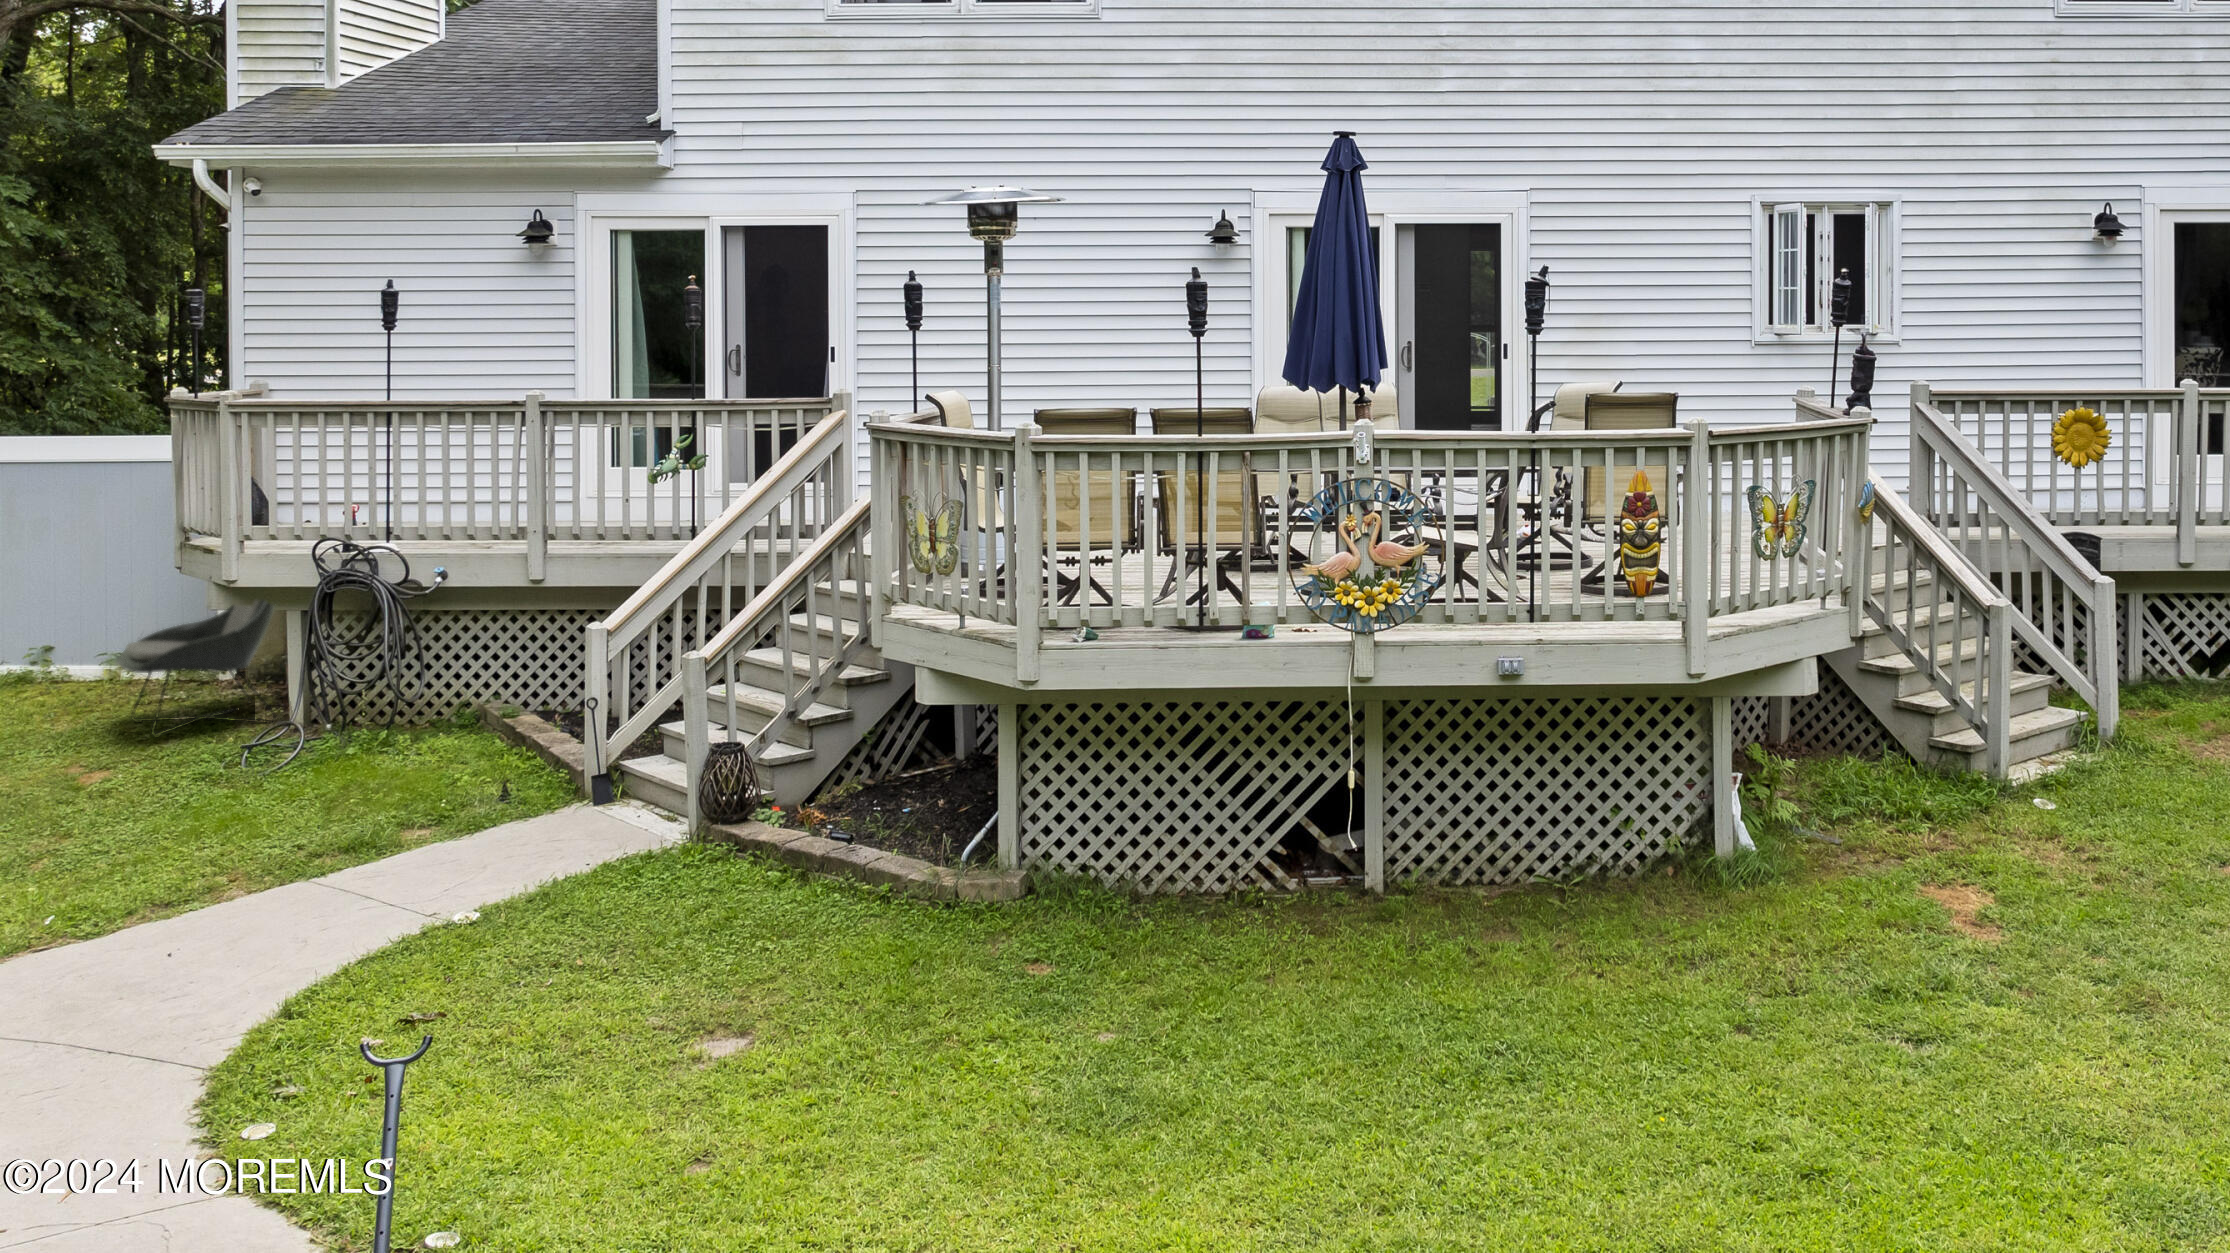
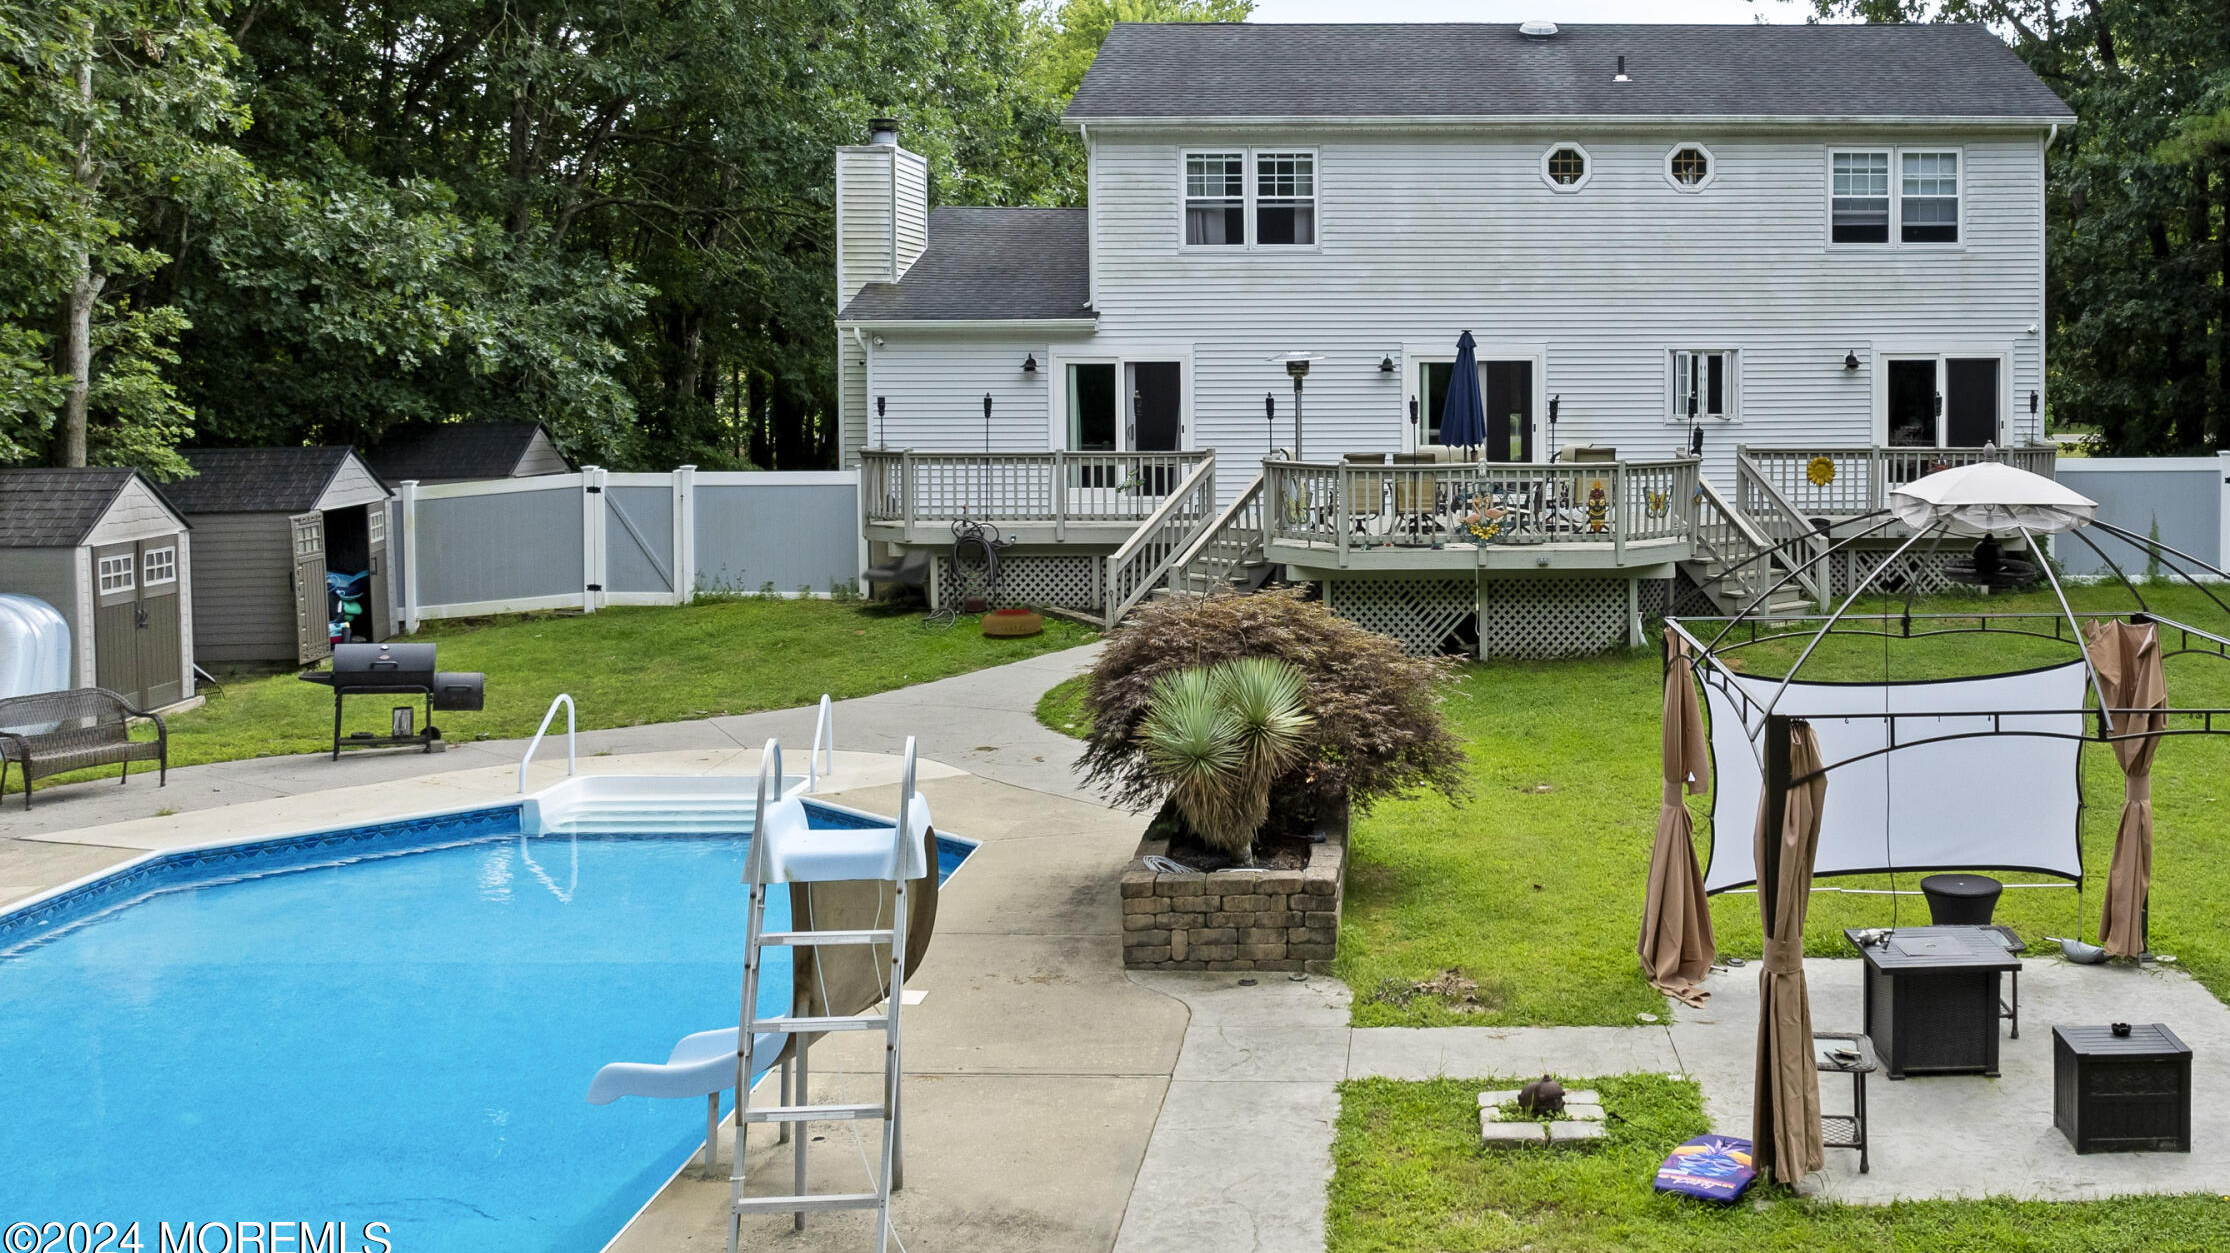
decorative plant: none [326,640,382,728] -> present [963,572,987,612]
pouf: none [274,741,429,808] -> present [981,609,1043,635]

